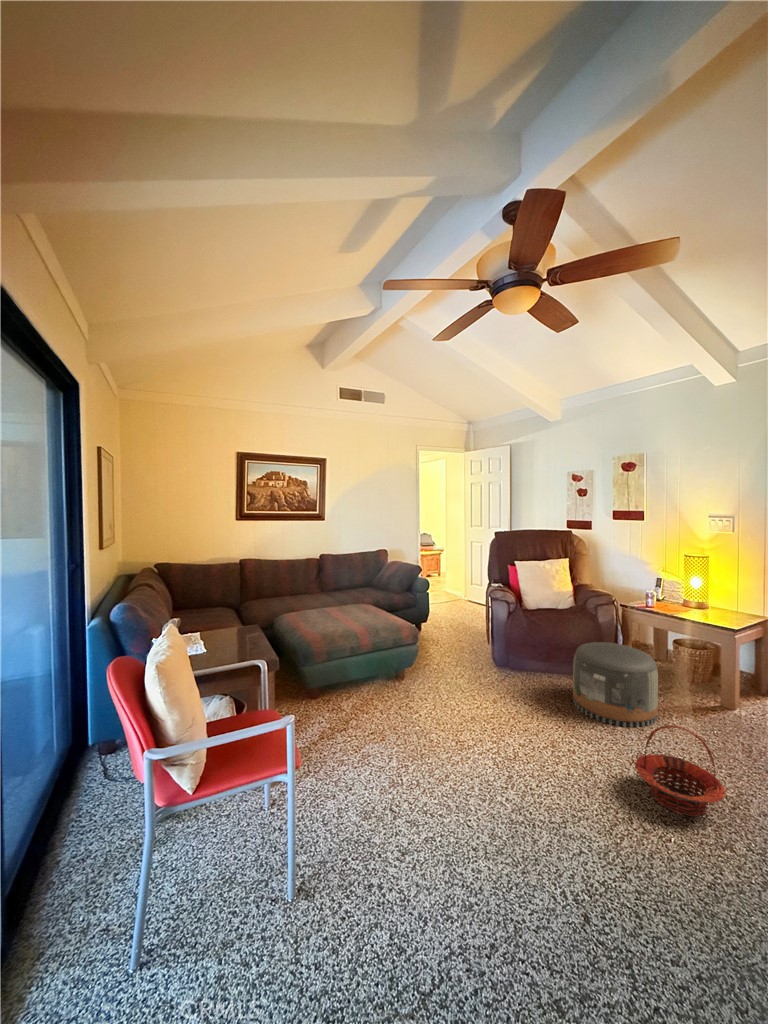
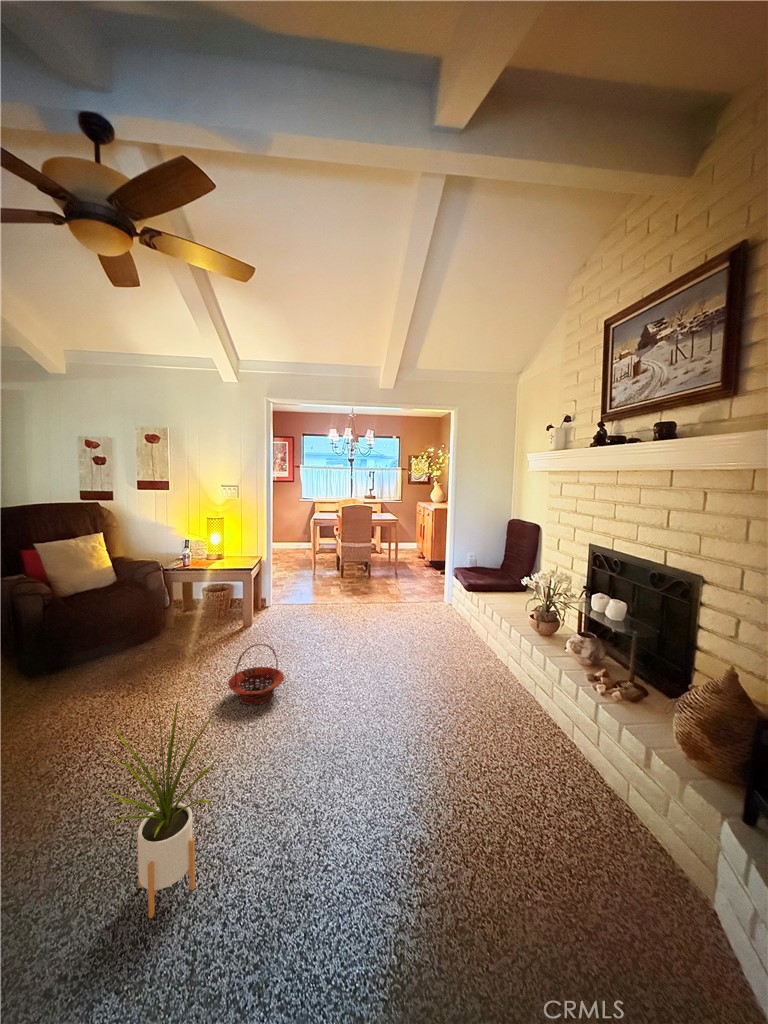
pouf: present [573,642,658,728] -> none [139,602,213,675]
house plant: none [418,709,521,927] -> present [104,701,220,918]

